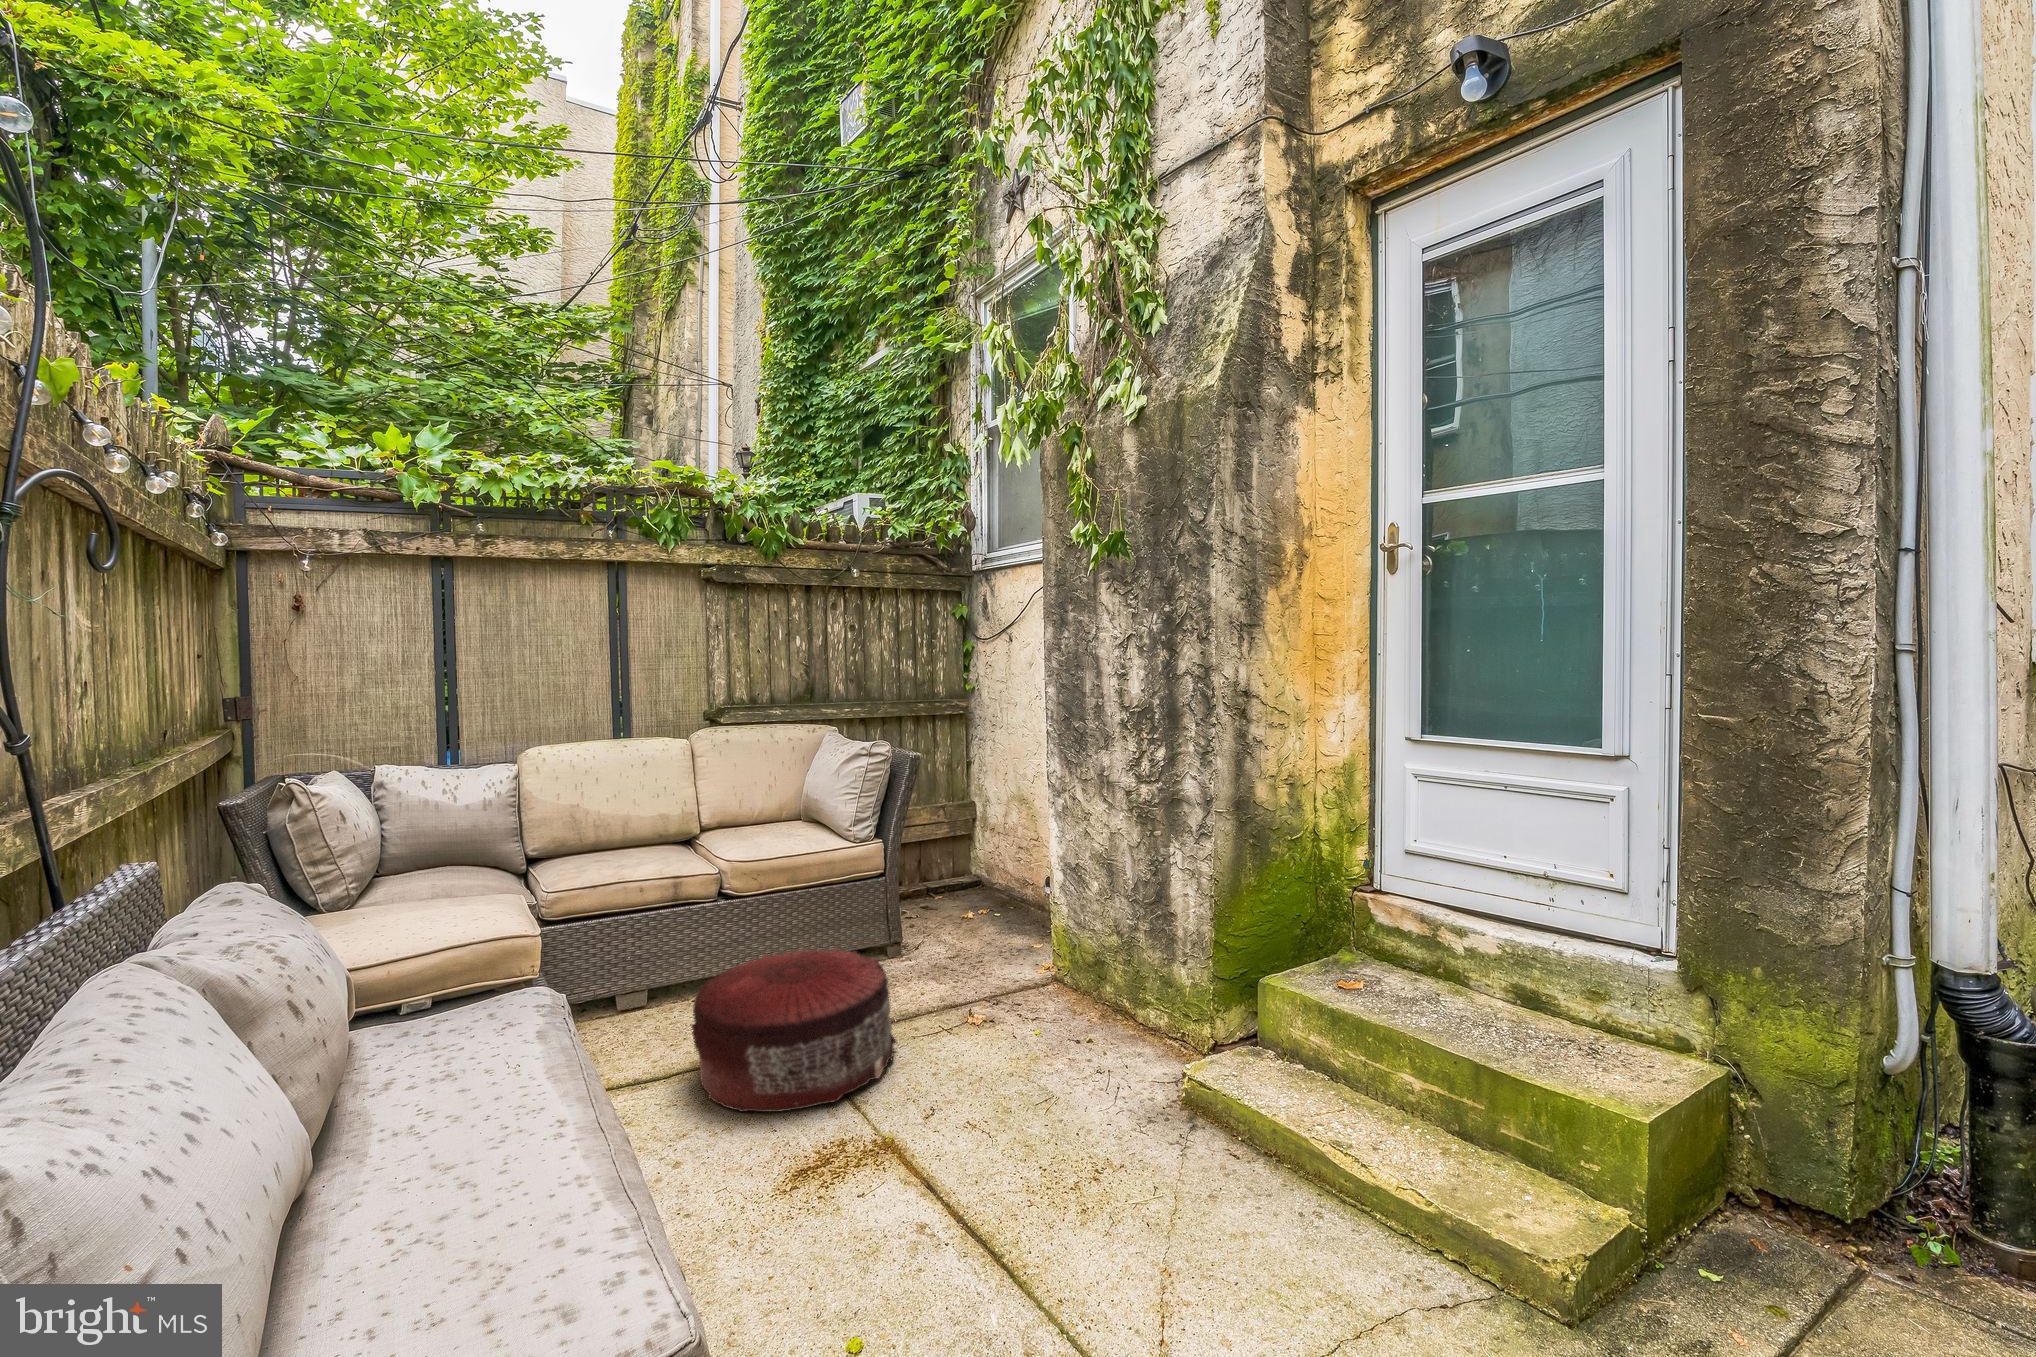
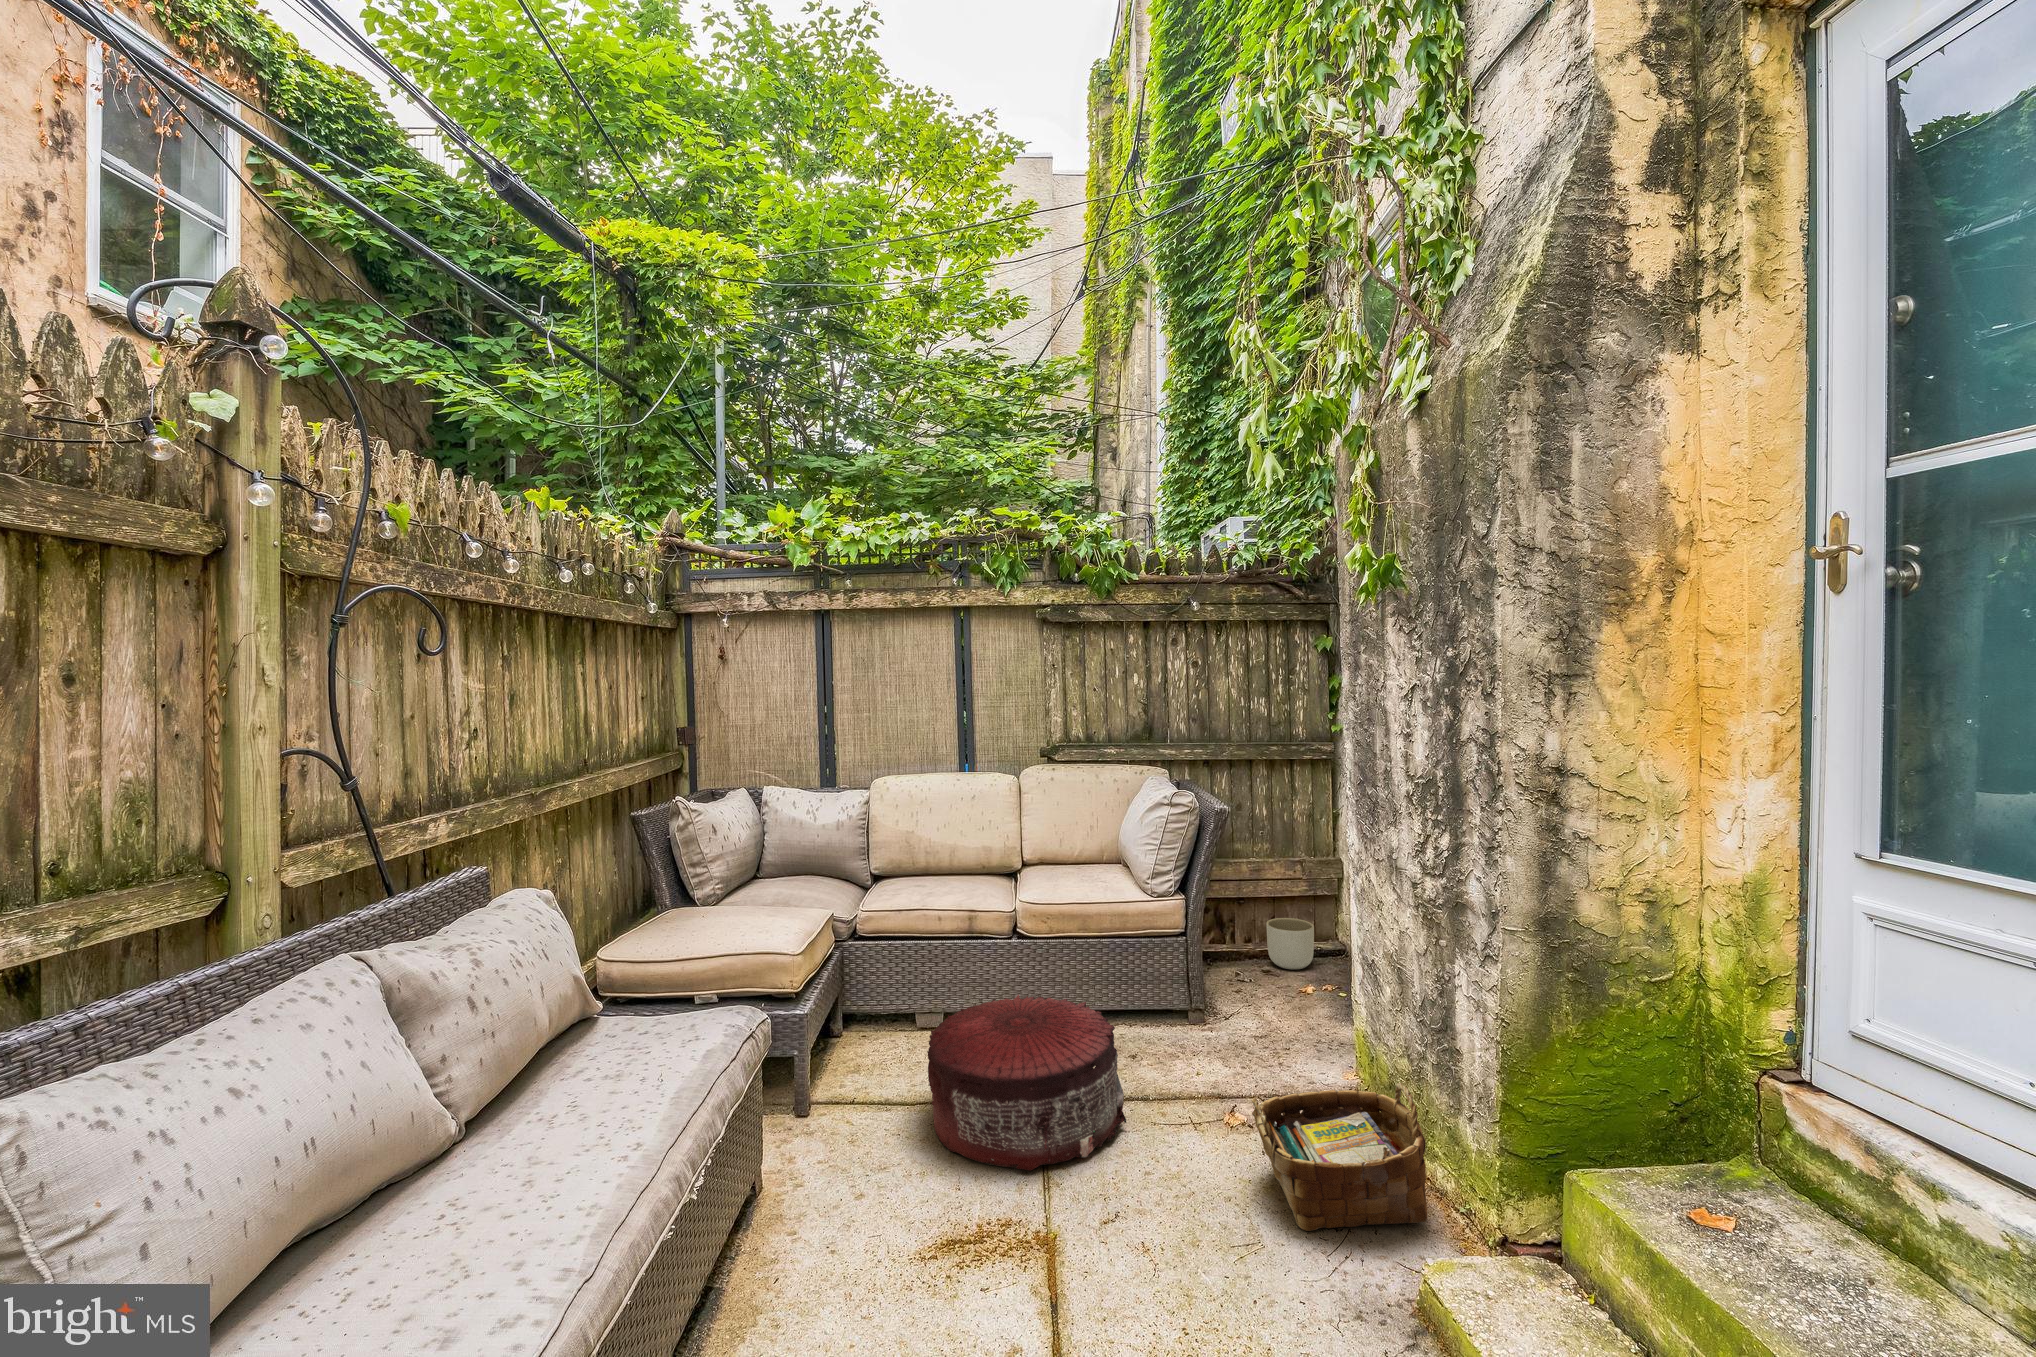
planter: none [926,861,967,905] -> present [1266,918,1314,970]
woven basket: none [1022,948,1155,1074] -> present [1252,1083,1428,1231]

